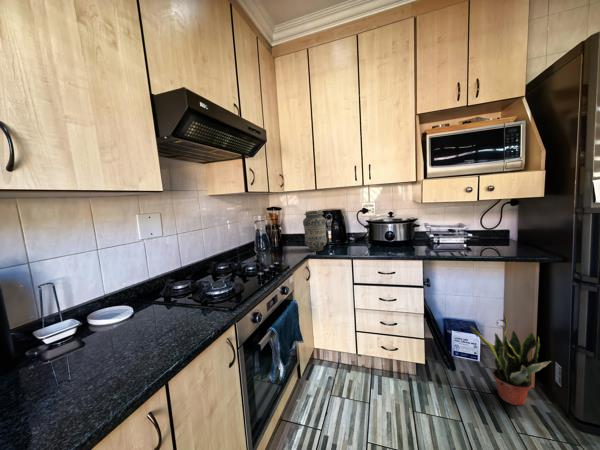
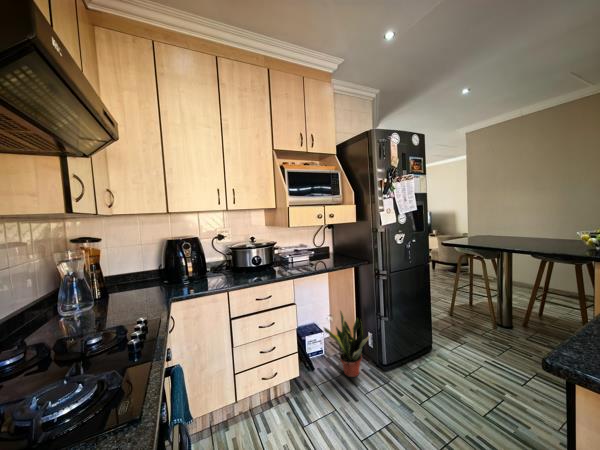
vase: present [303,210,327,251] -> none [152,240,186,293]

